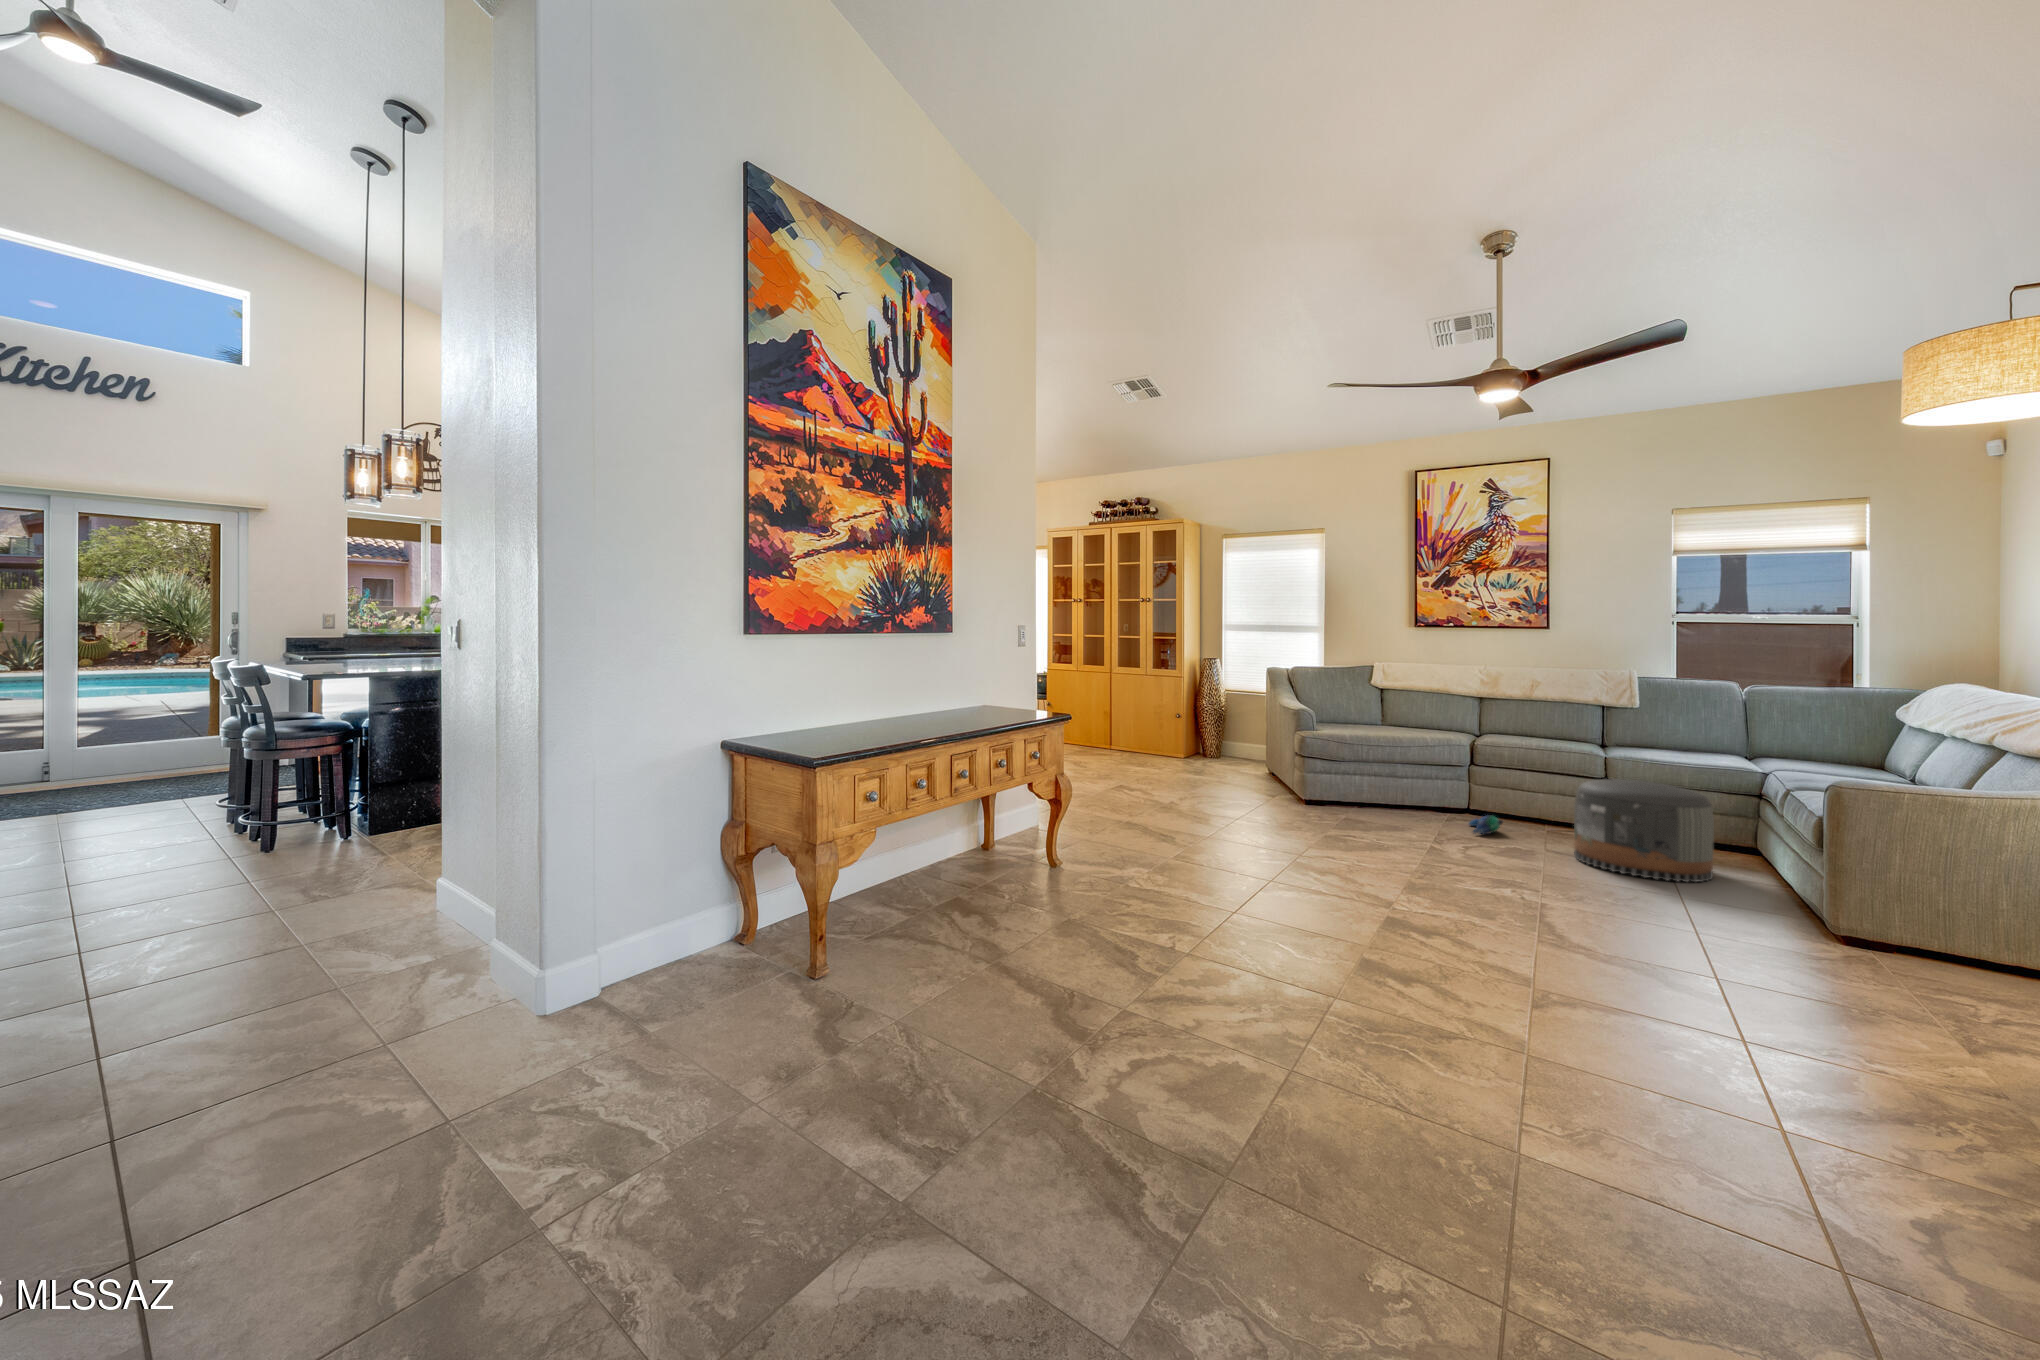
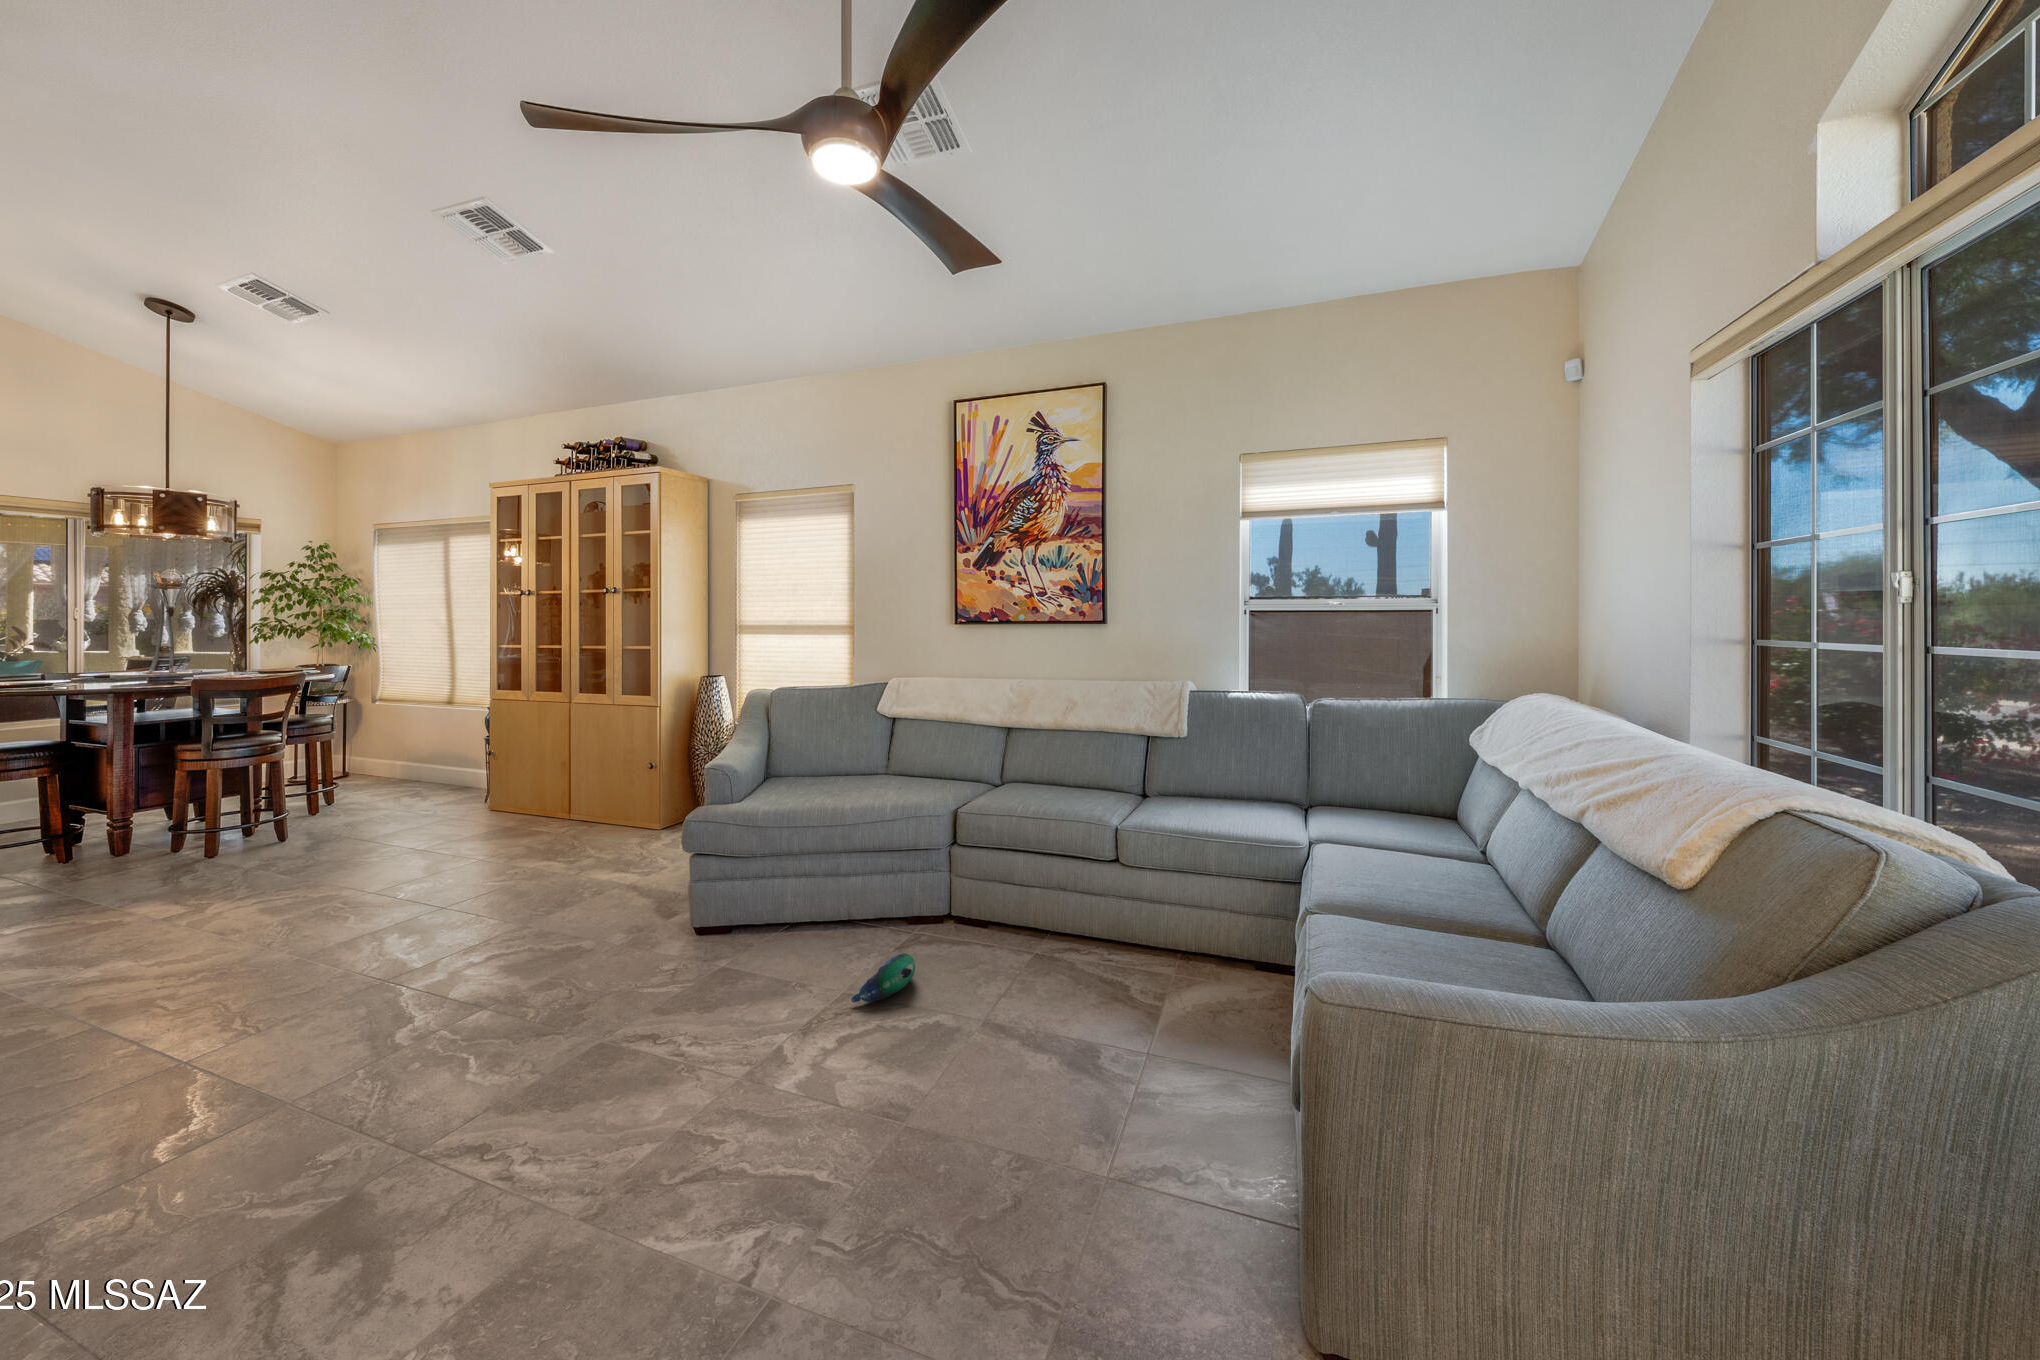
pouf: present [1574,779,1714,882] -> none [951,901,1166,1165]

